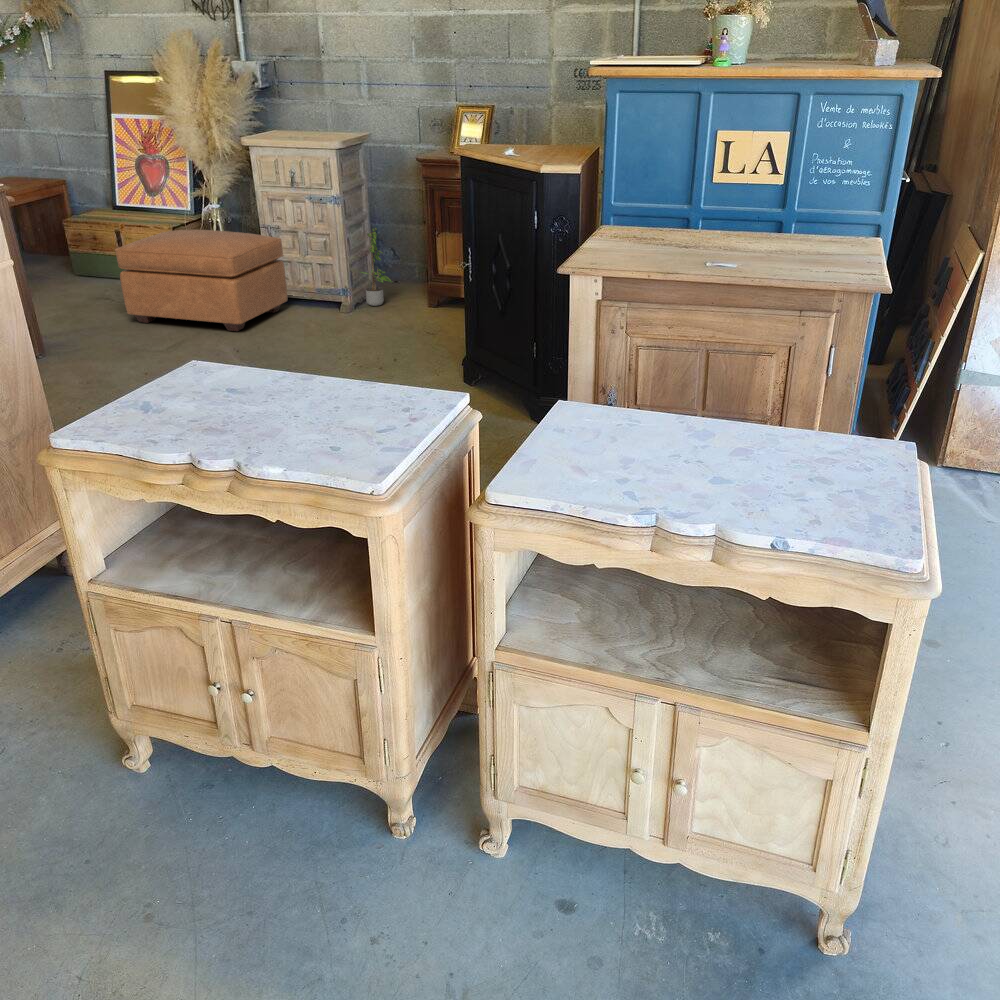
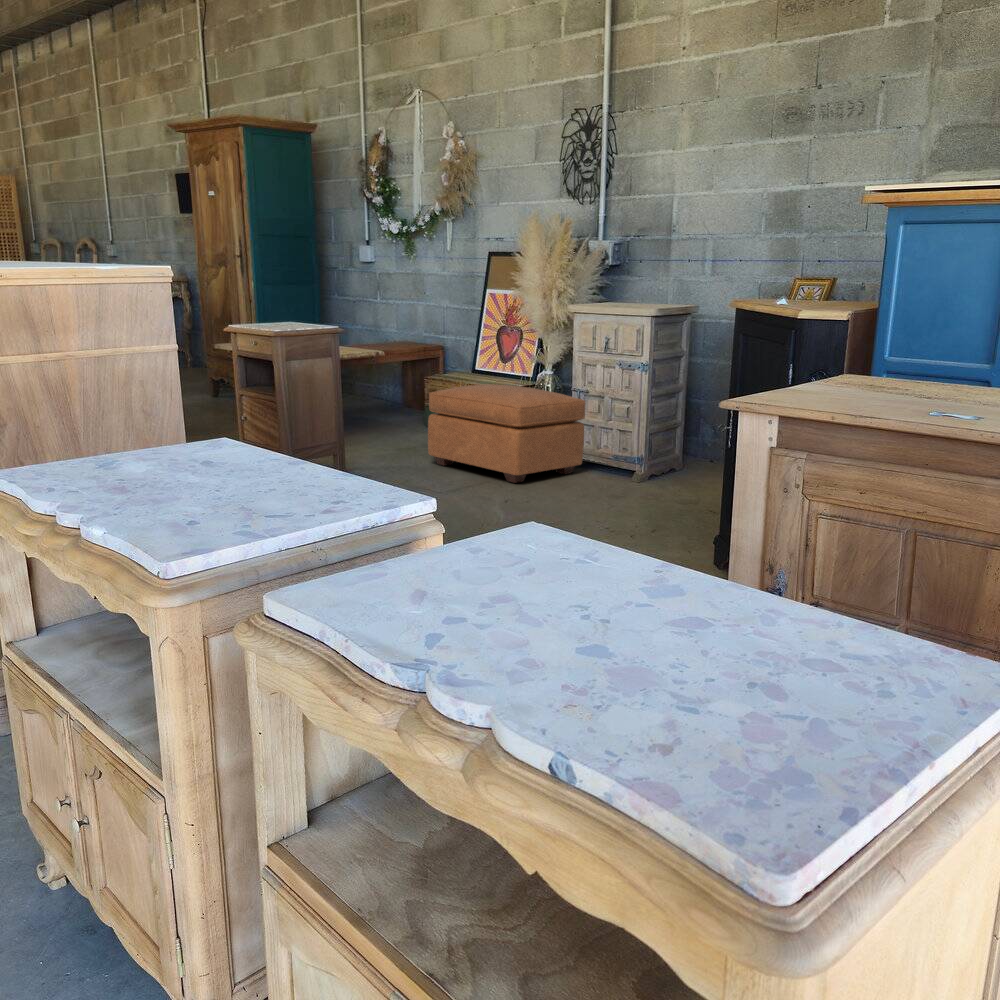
potted plant: present [360,228,392,306] -> none [658,398,697,482]

